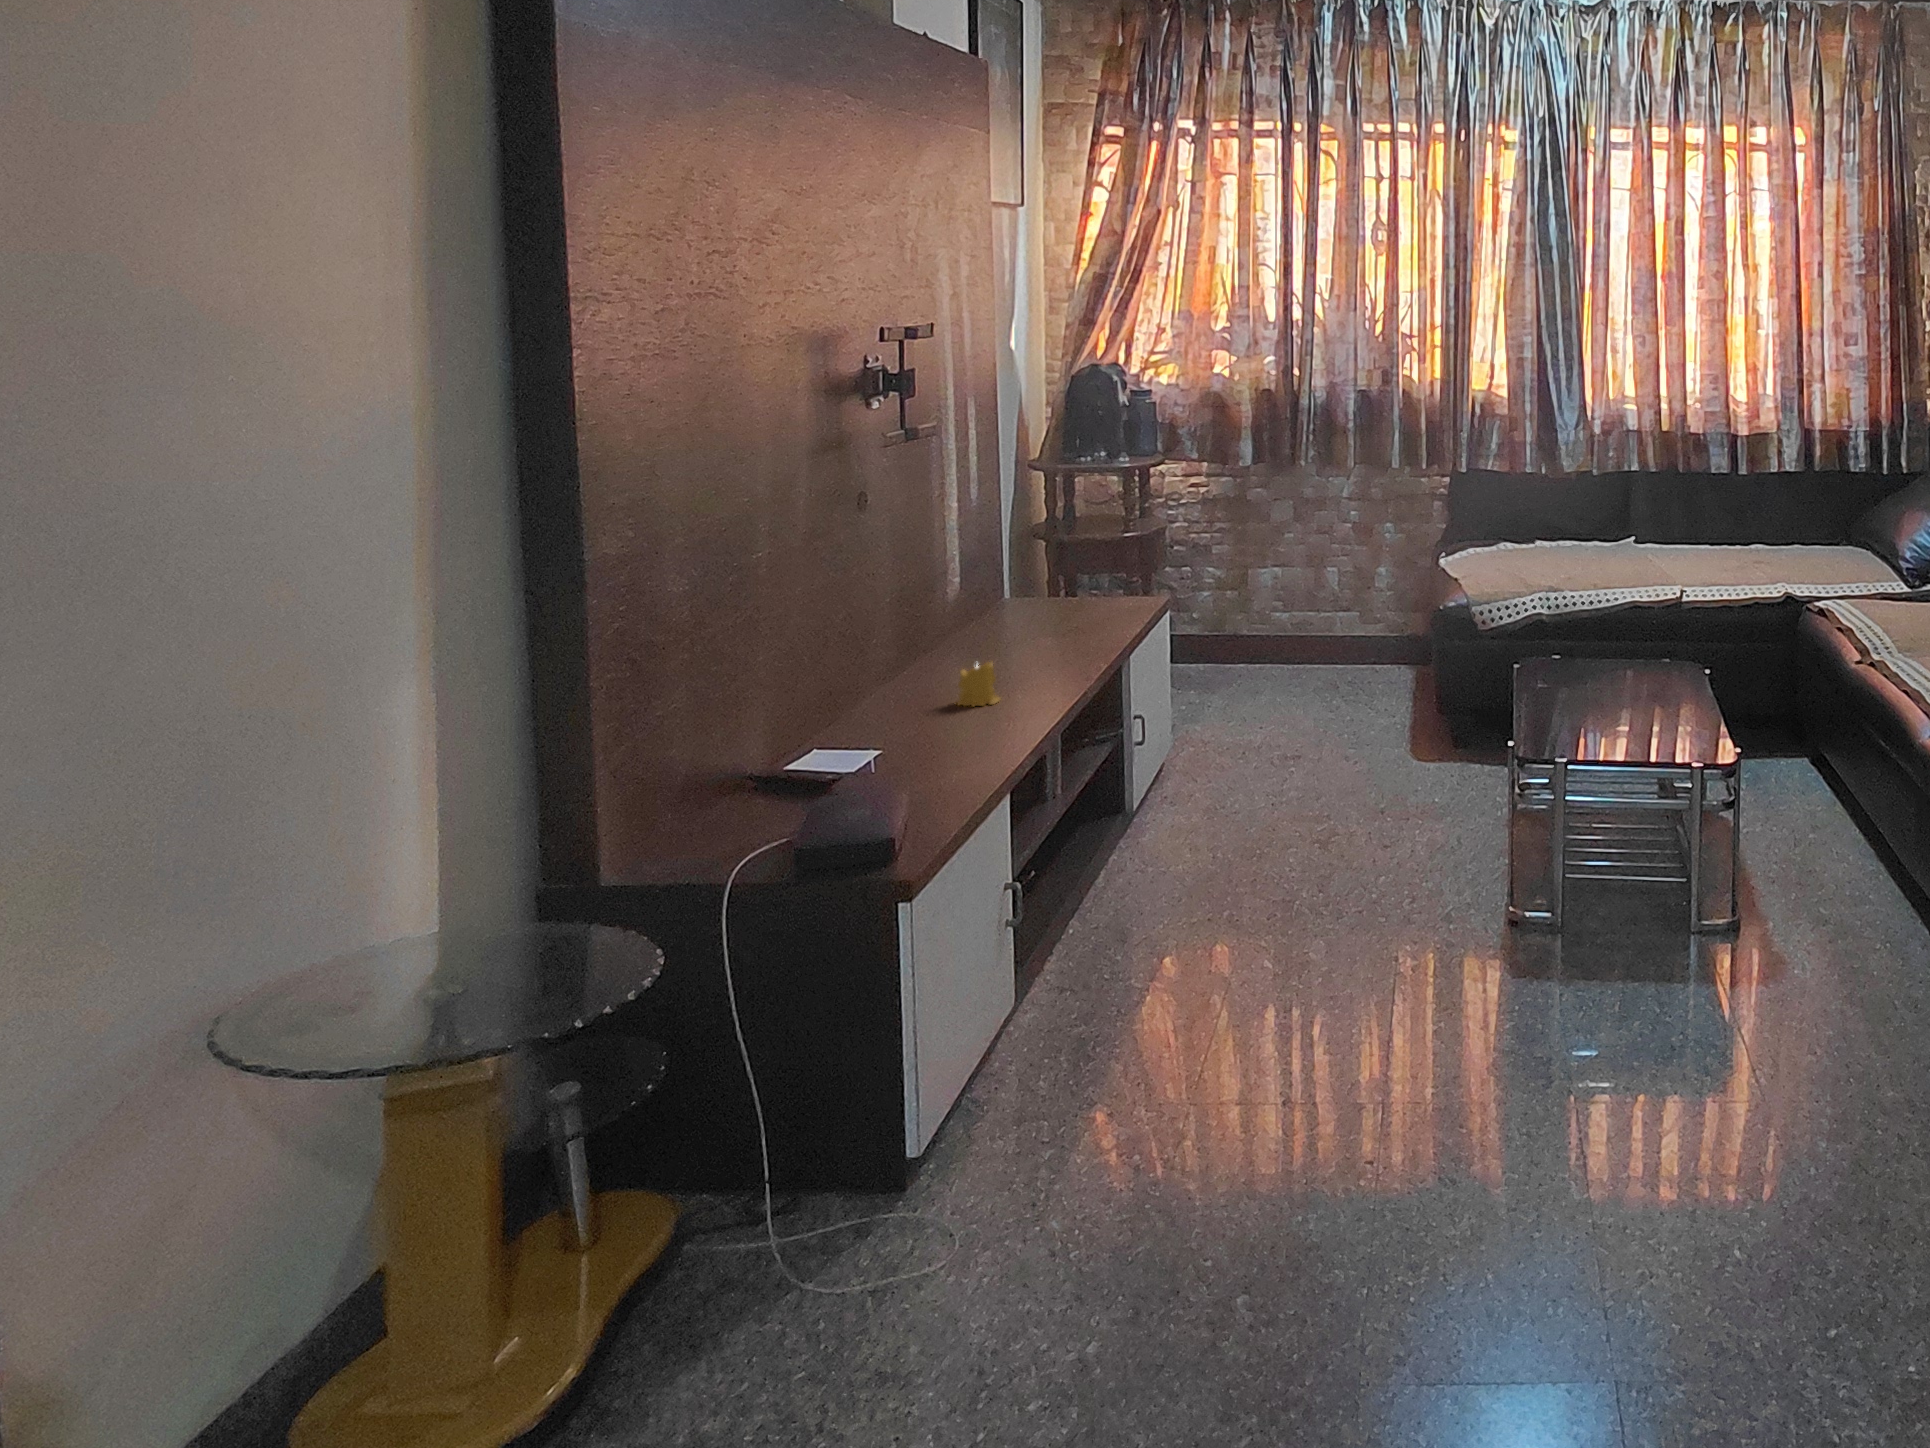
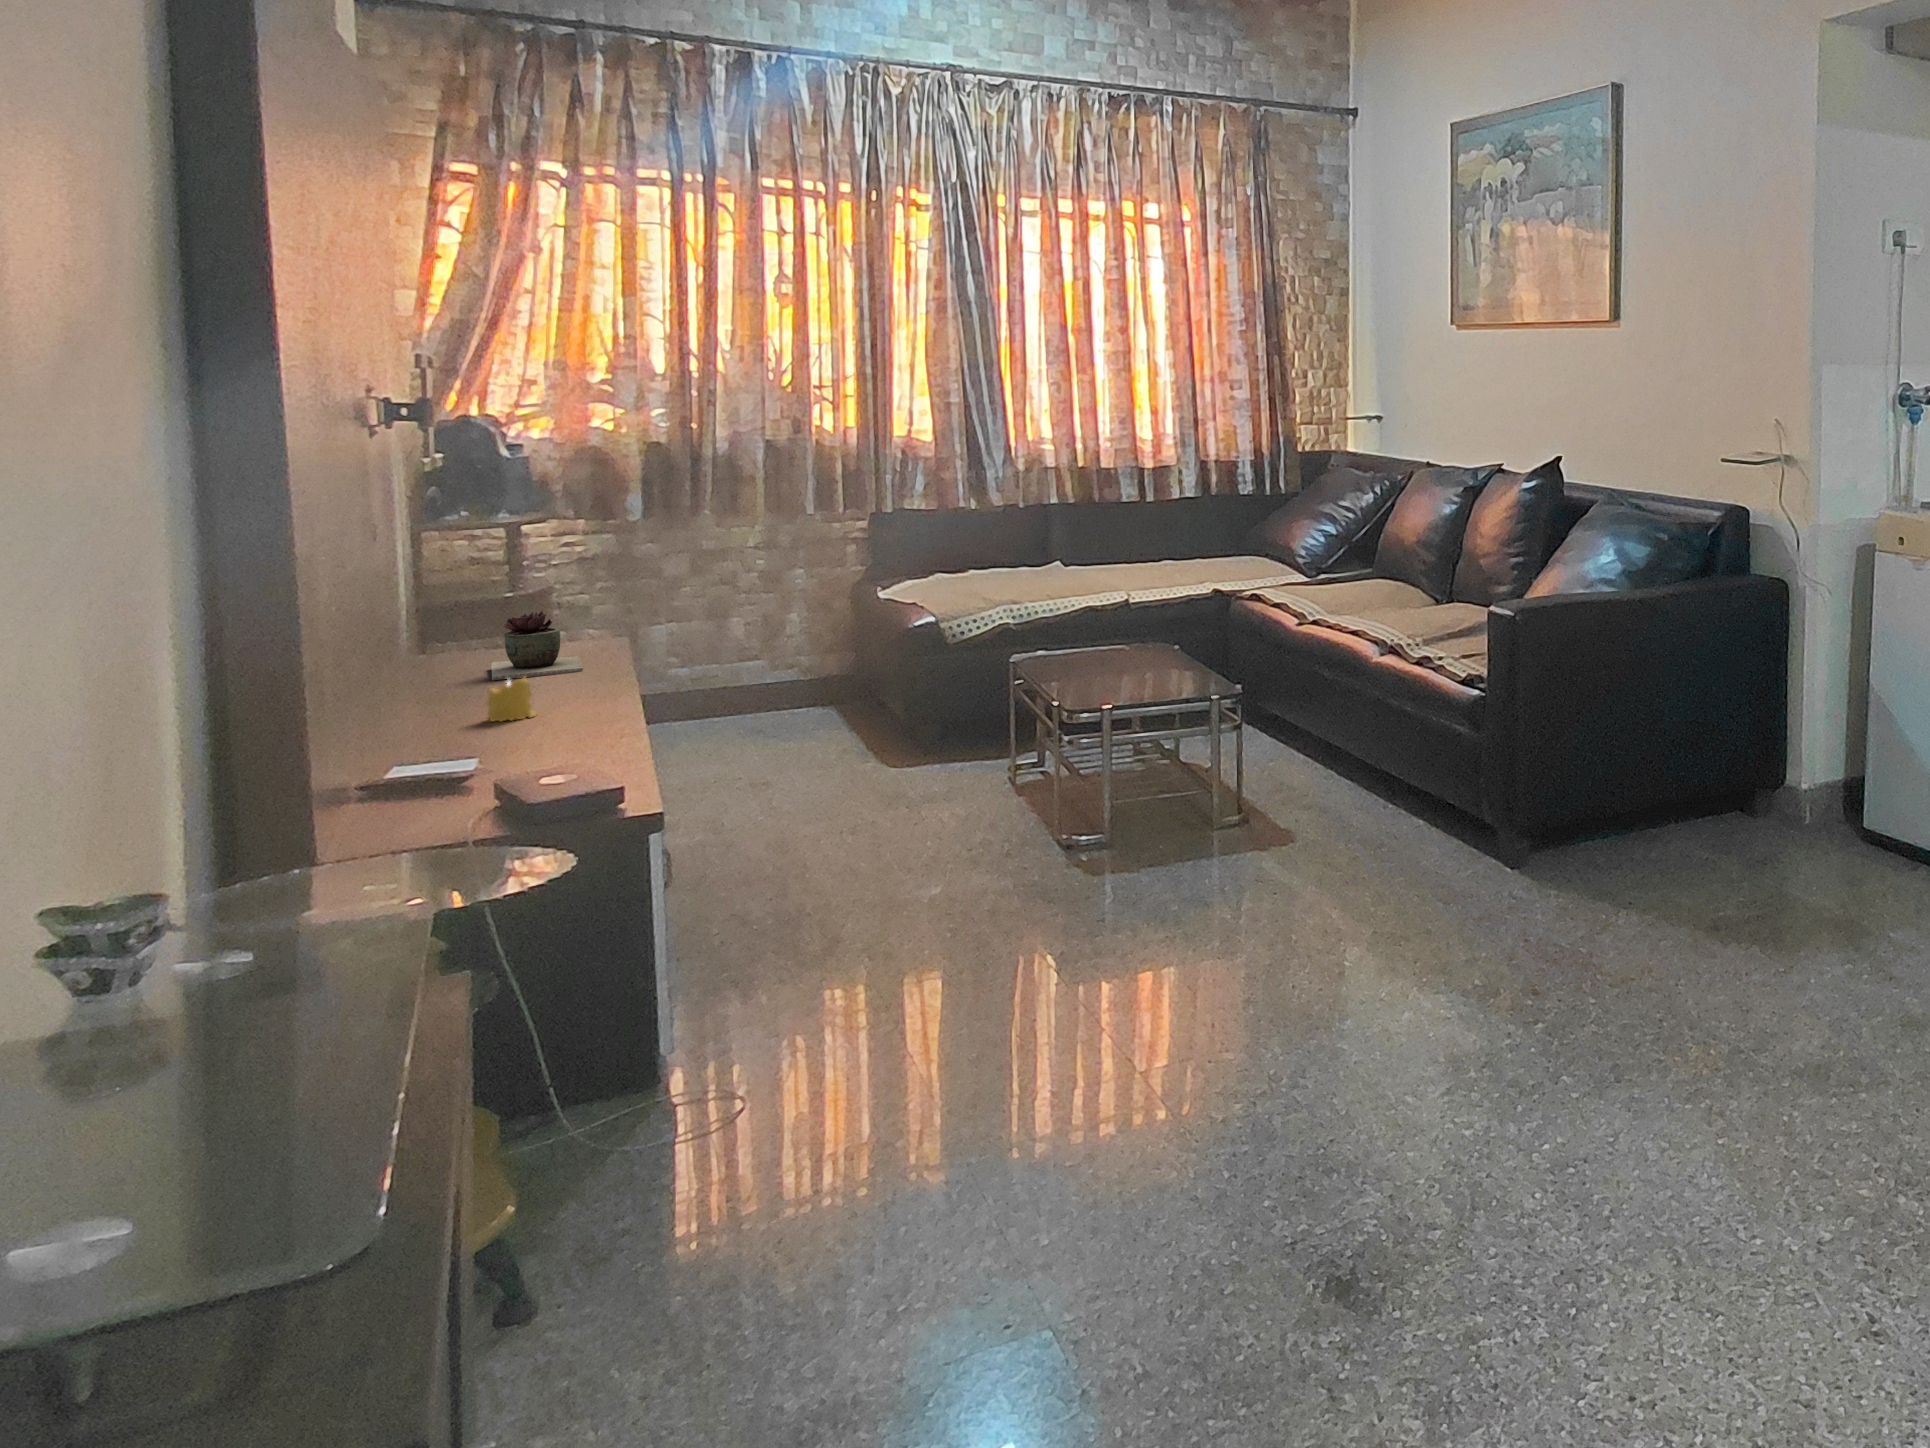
succulent plant: none [1021,577,1110,645] -> present [491,611,583,680]

